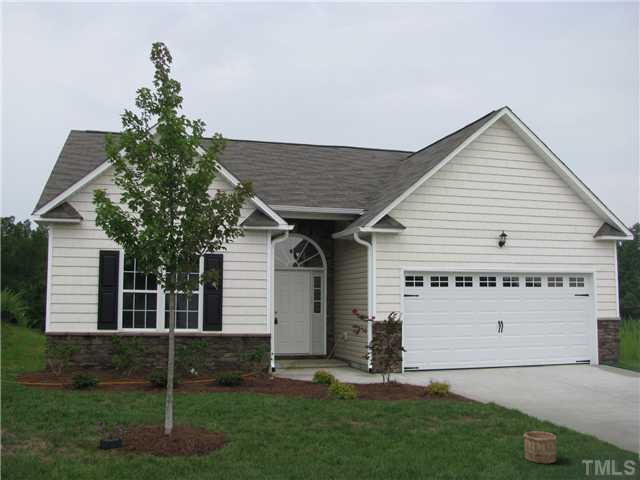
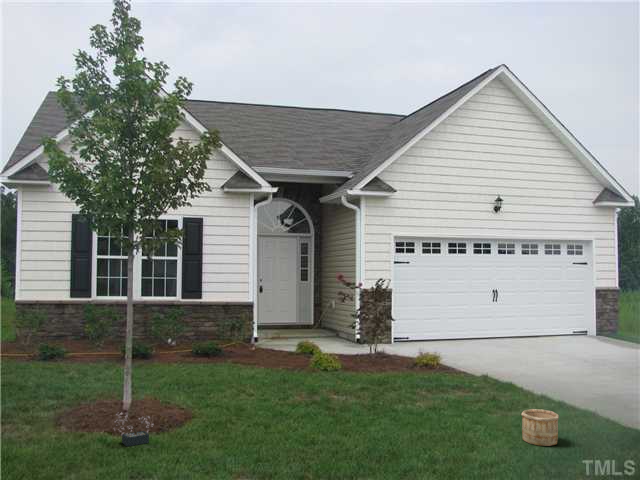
decorative plant: present [93,421,126,449] -> present [114,412,154,446]

